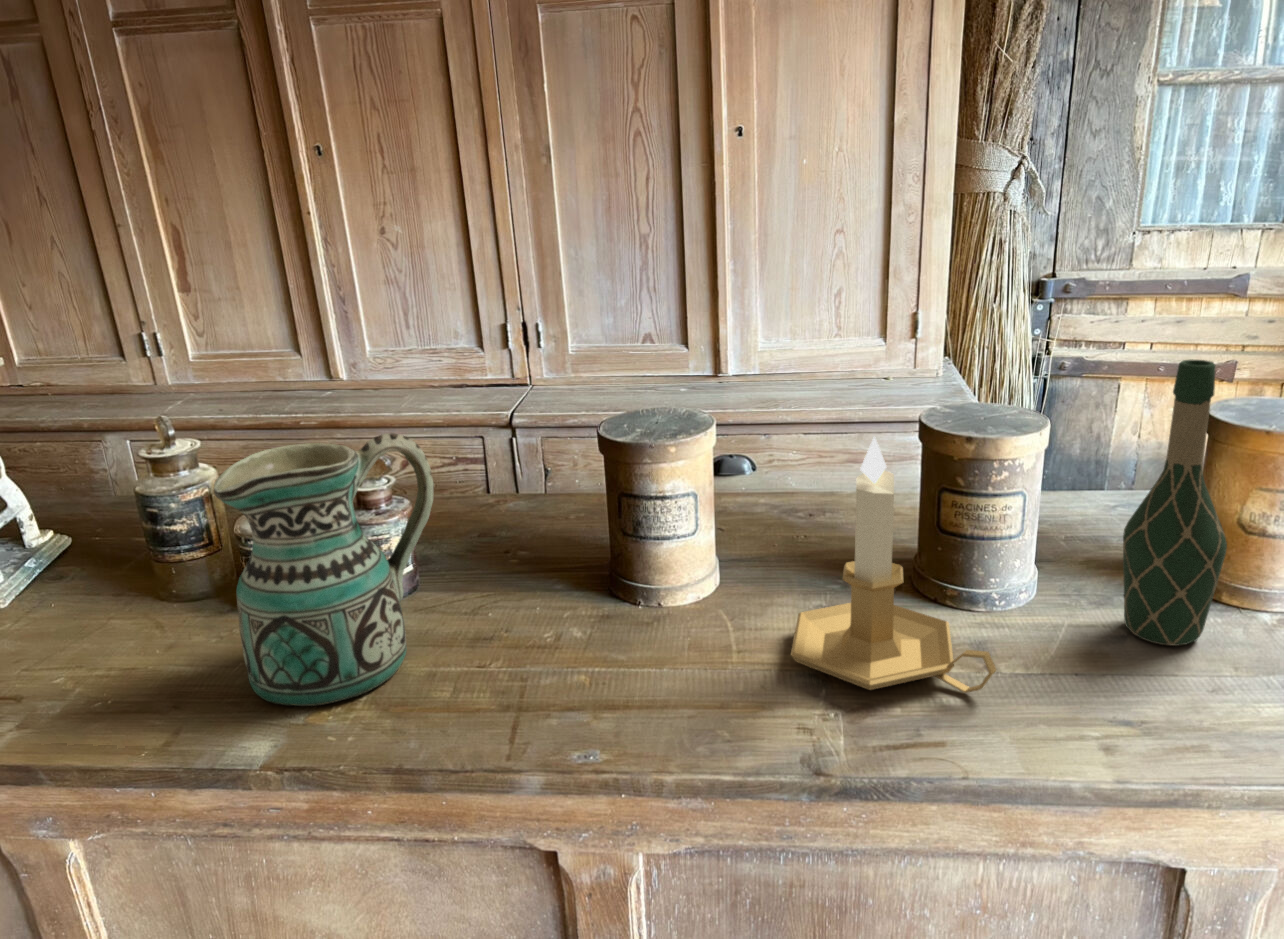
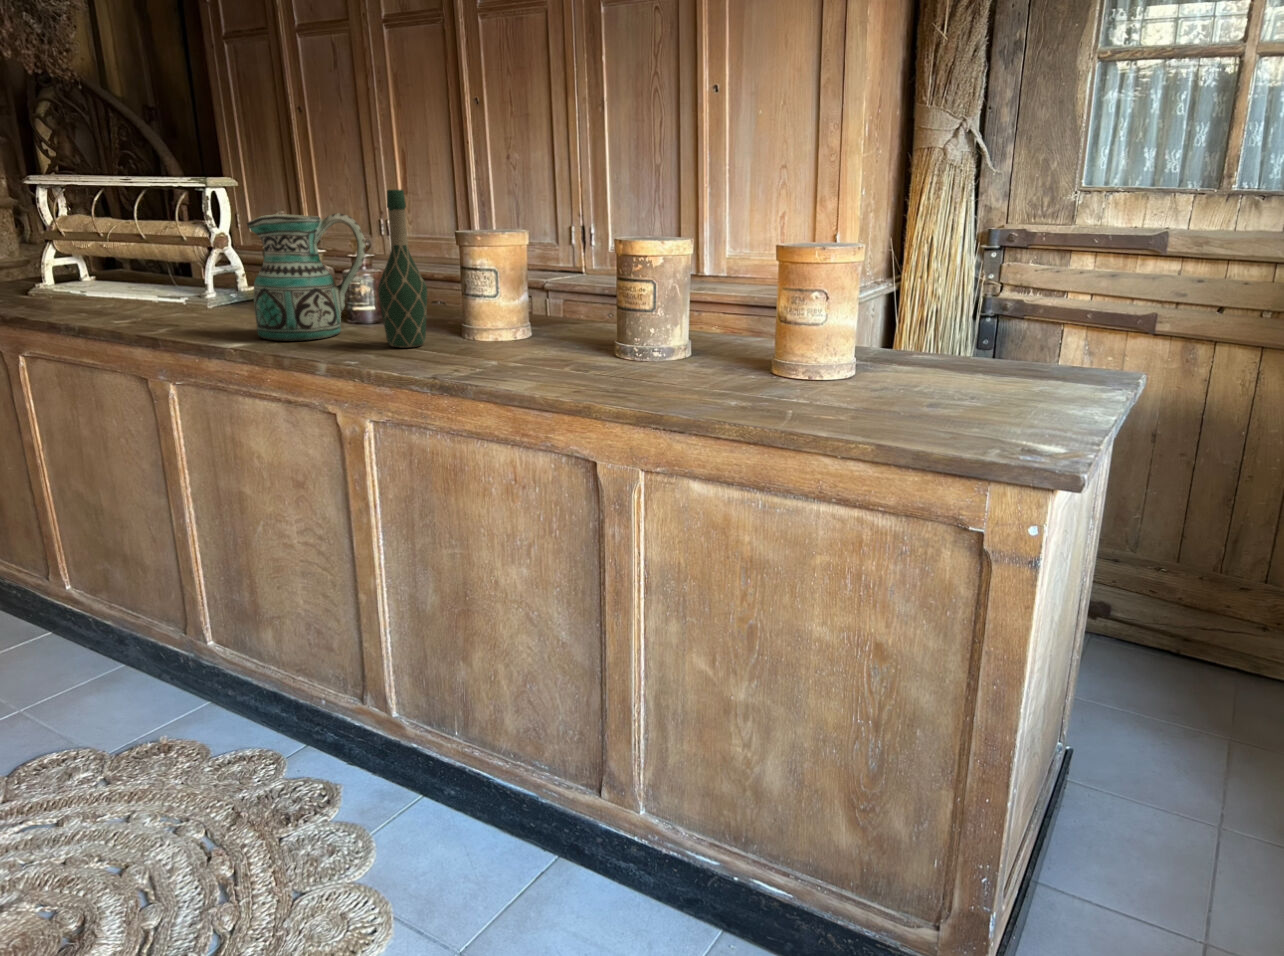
wine bottle: present [1123,359,1227,646] -> present [378,190,427,347]
candlestick: present [791,437,996,693] -> none [486,221,585,369]

